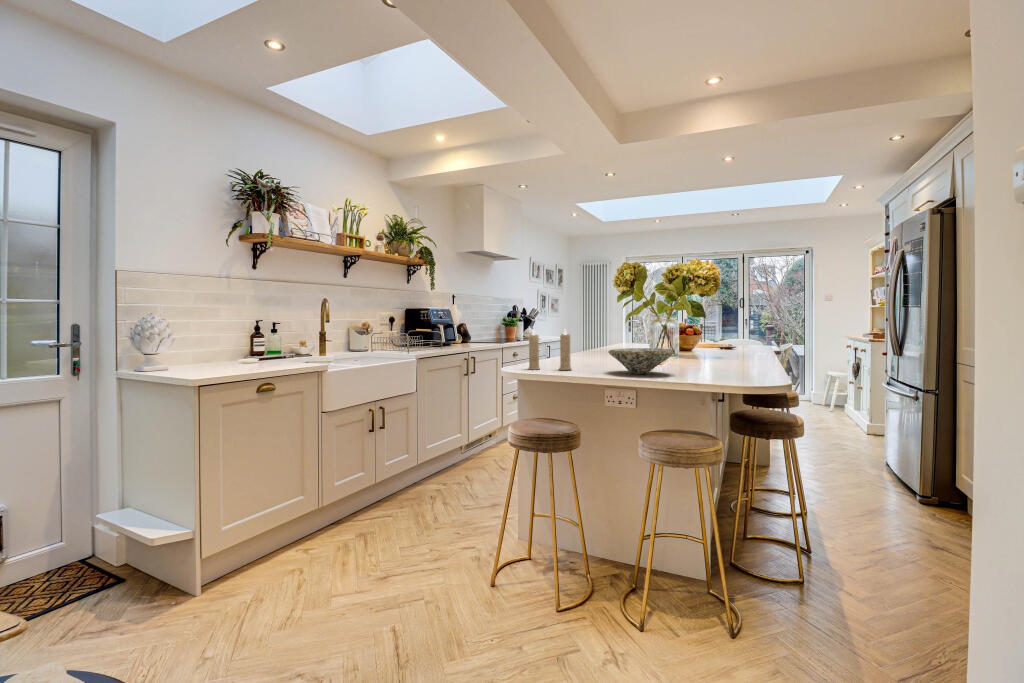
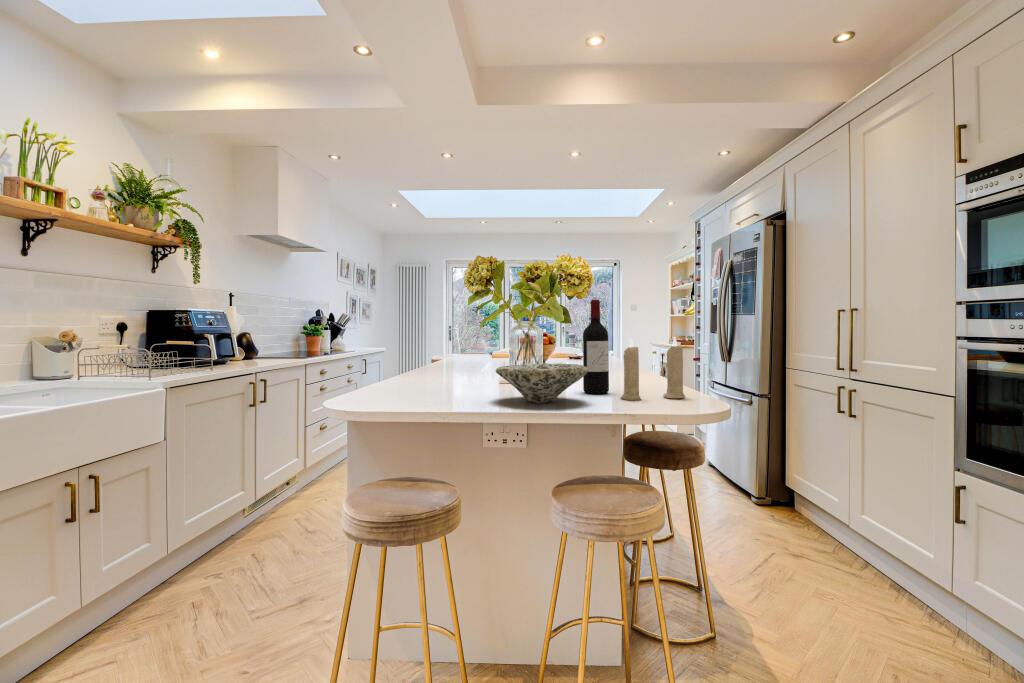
wine bottle: none [682,302,702,371] -> present [583,300,609,394]
candle: present [528,329,572,370] -> present [621,338,685,400]

